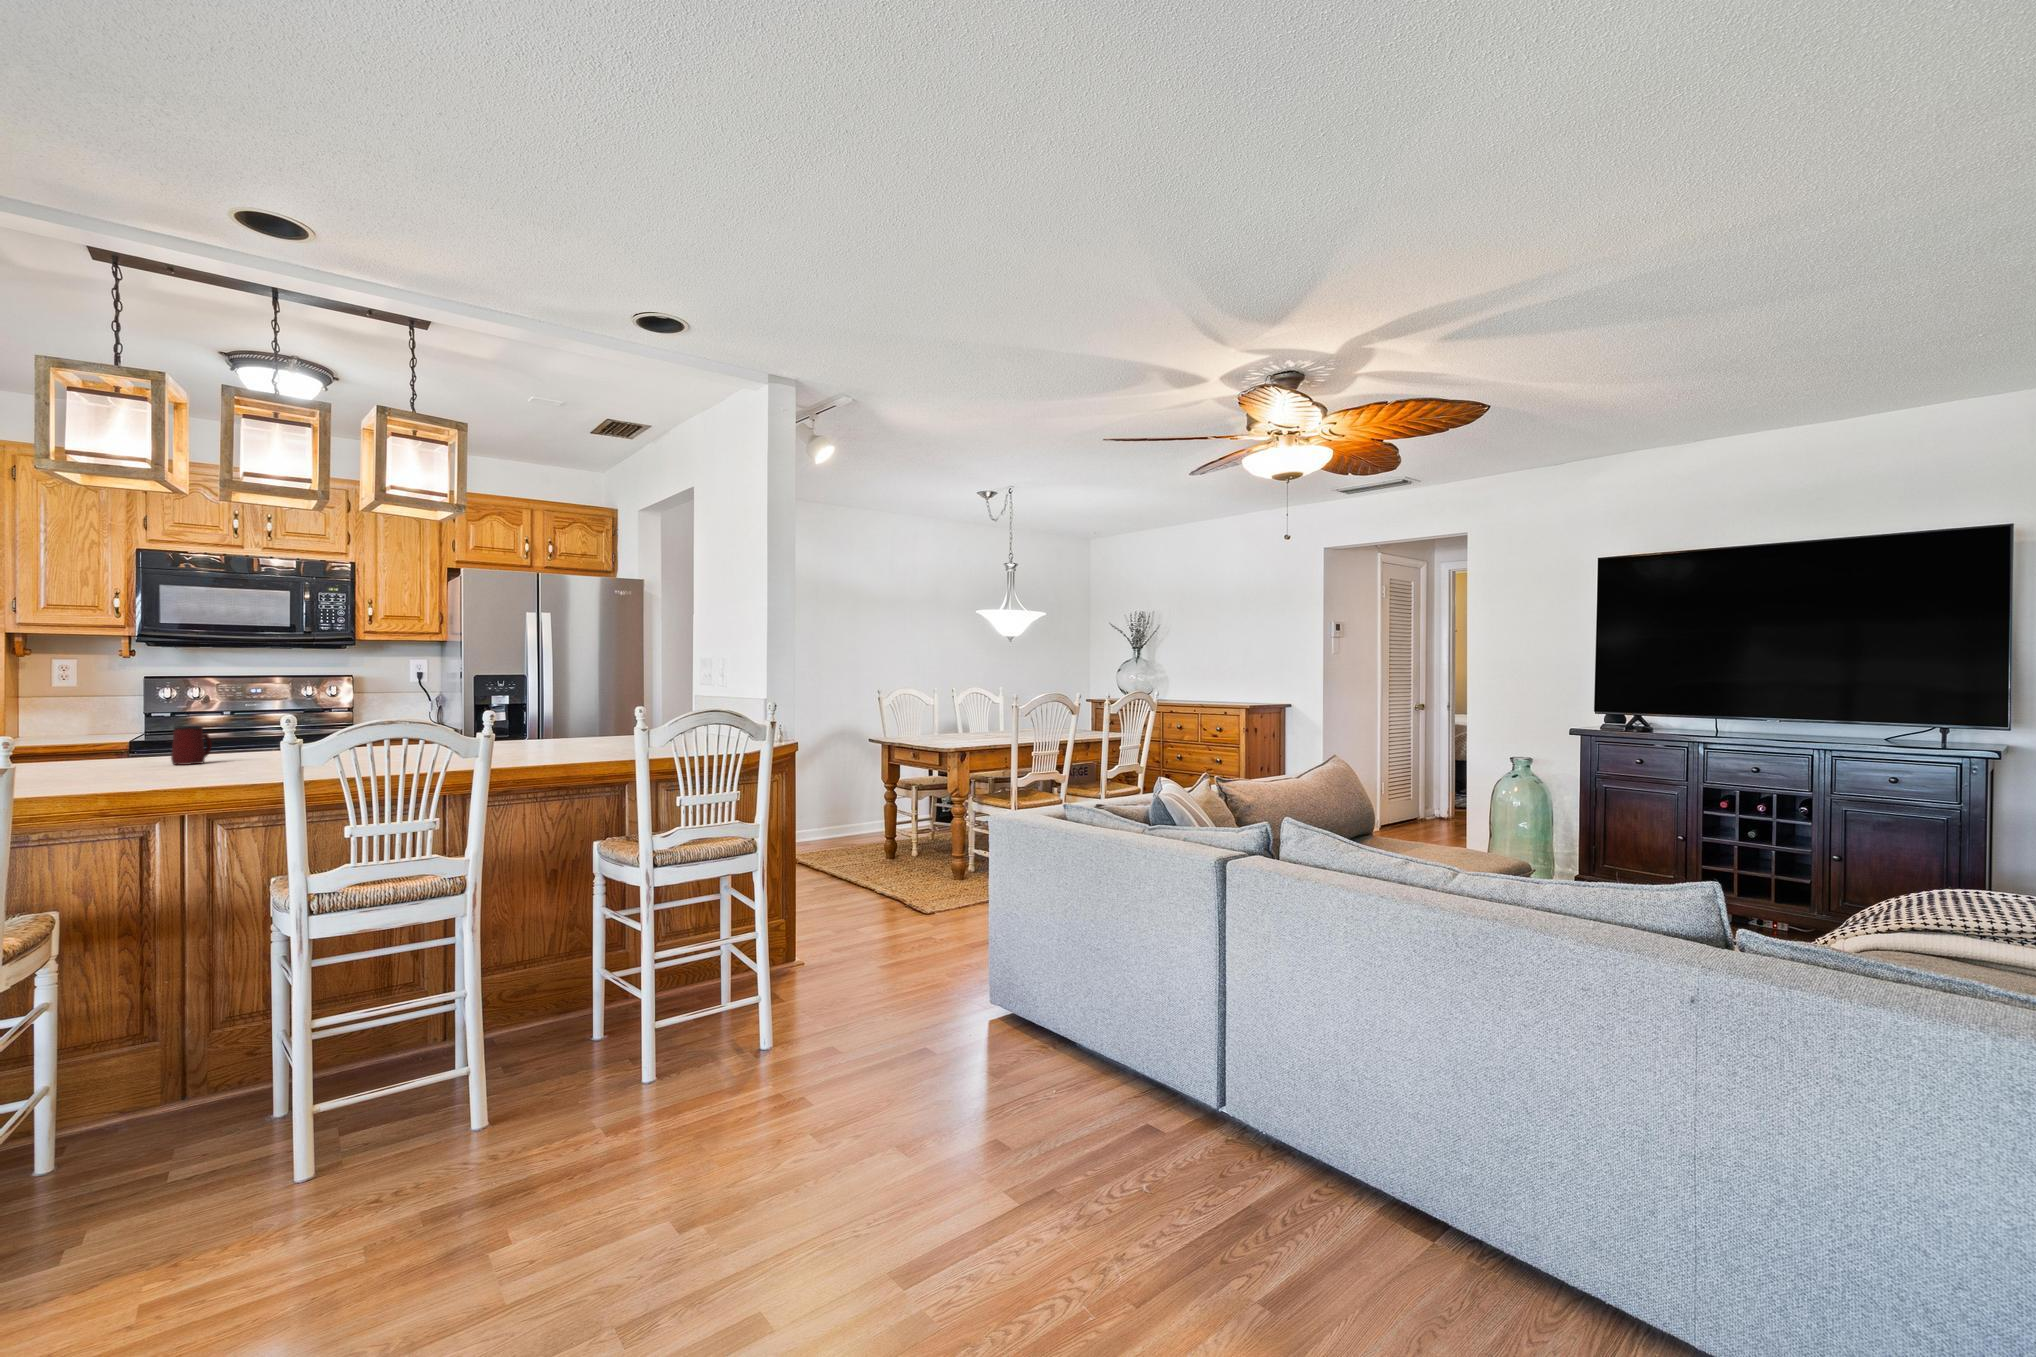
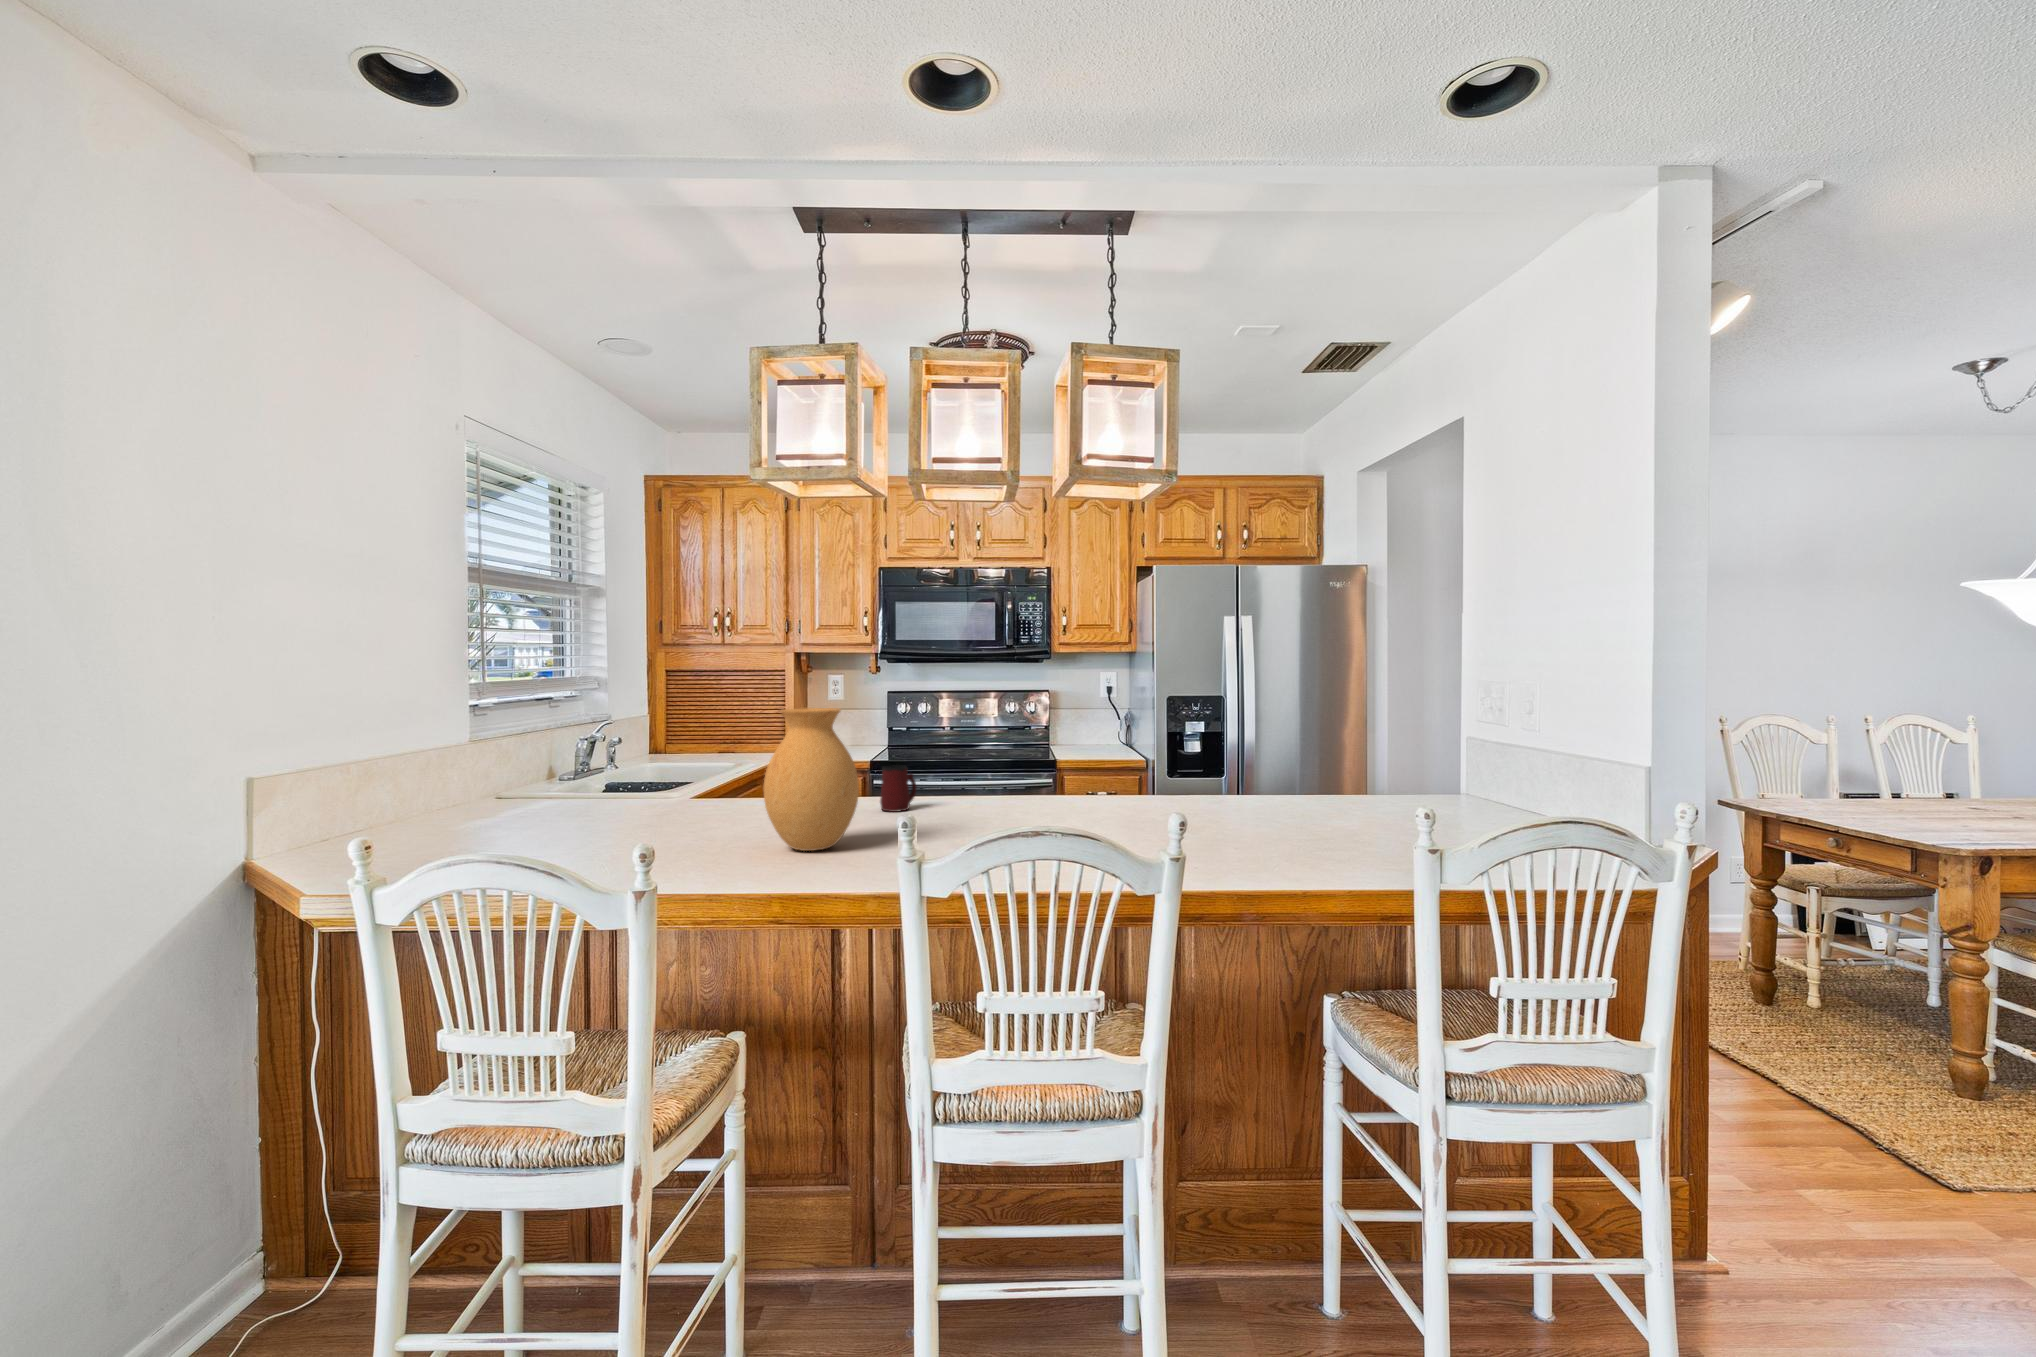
vase: none [63,666,168,780] -> present [763,708,859,851]

